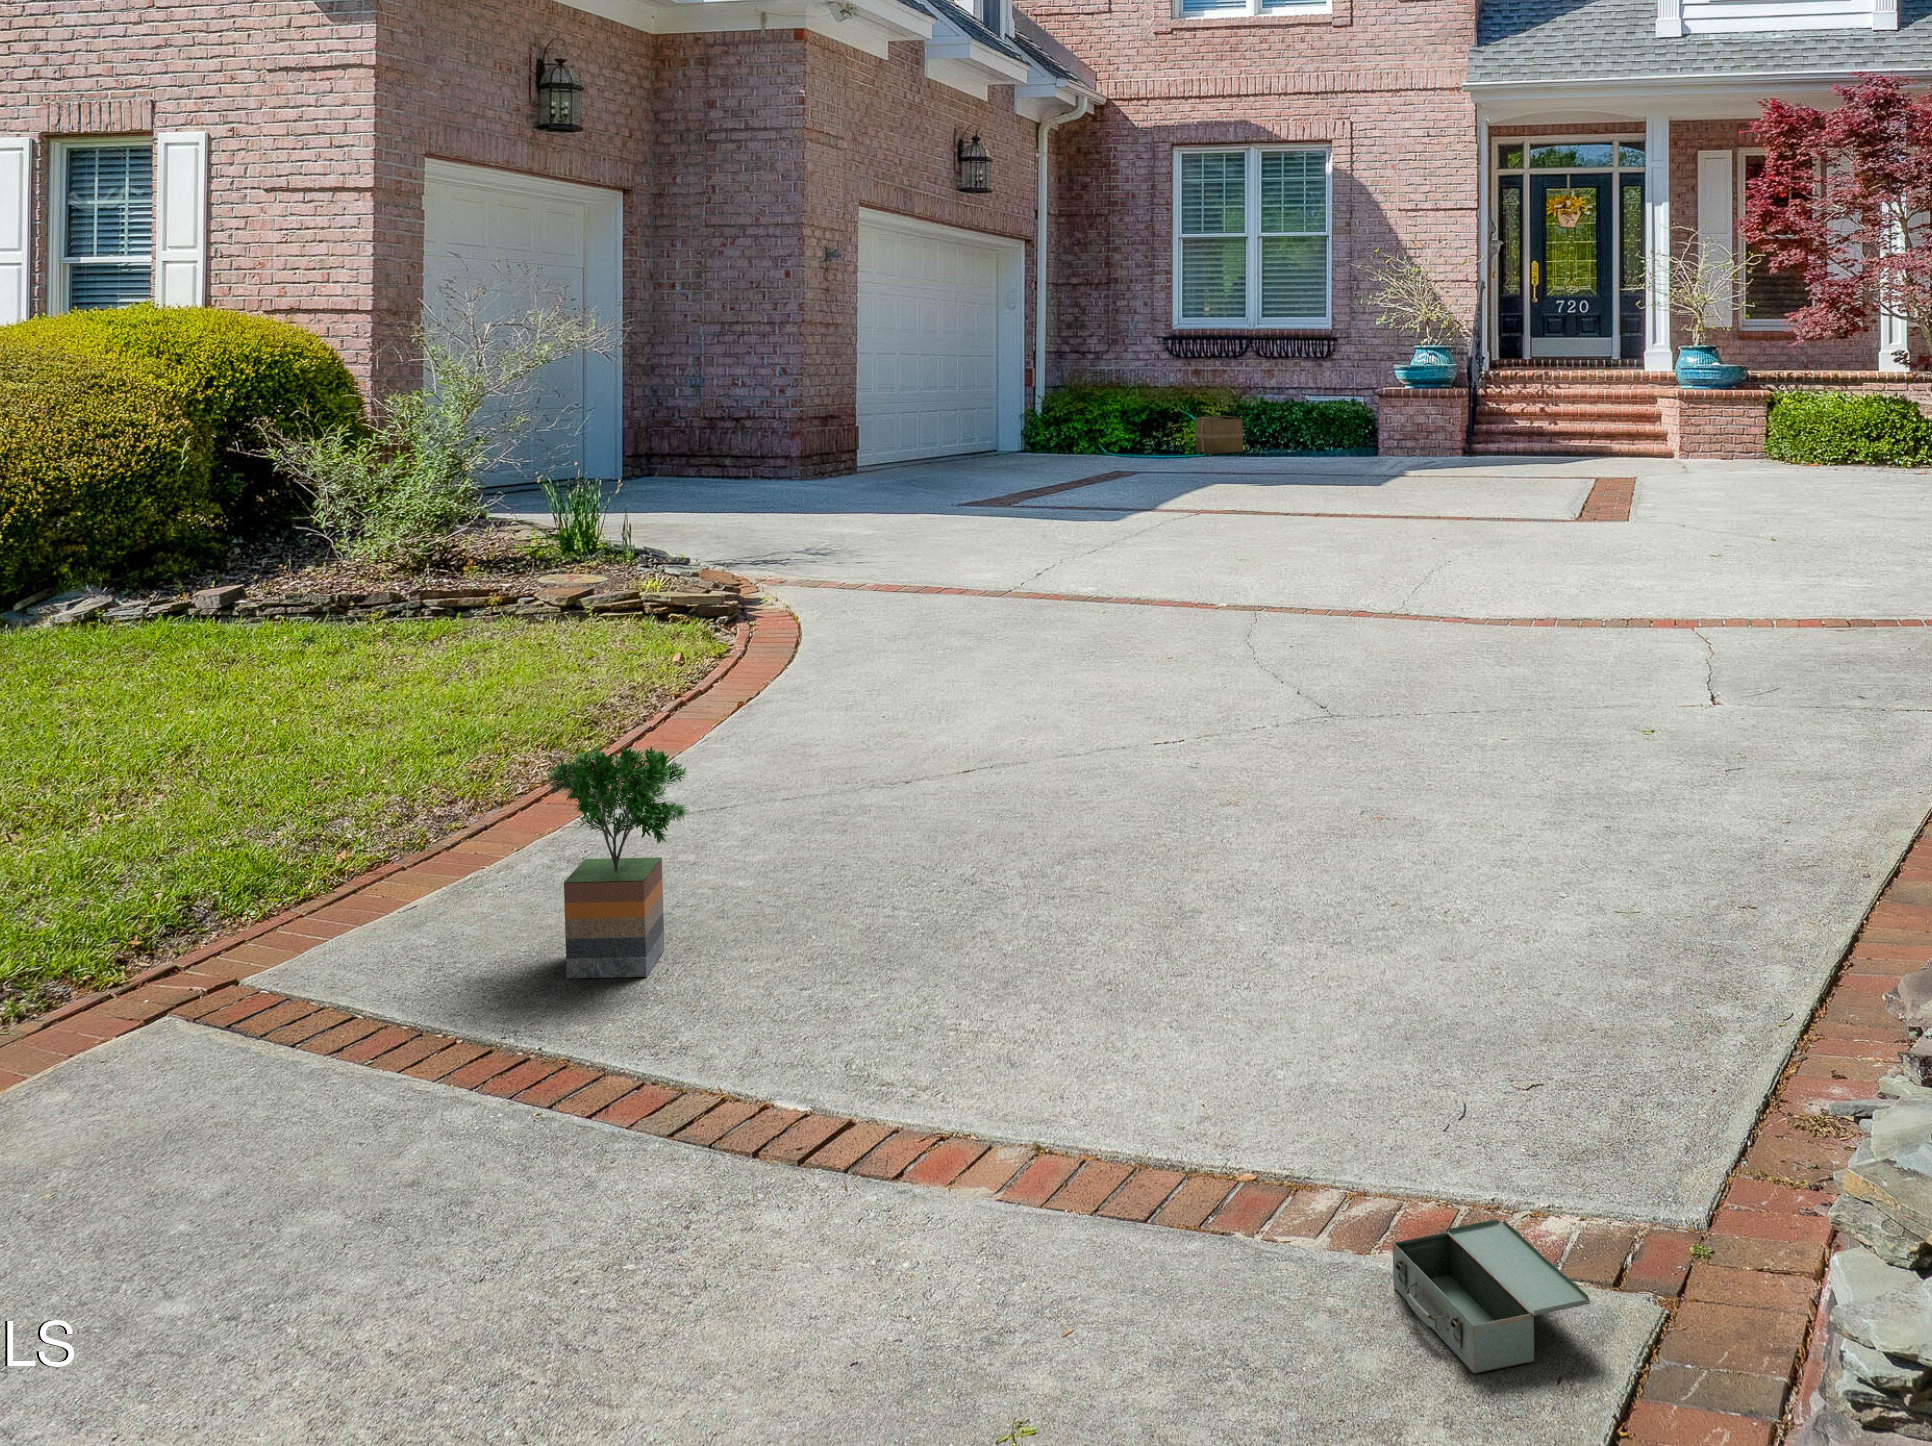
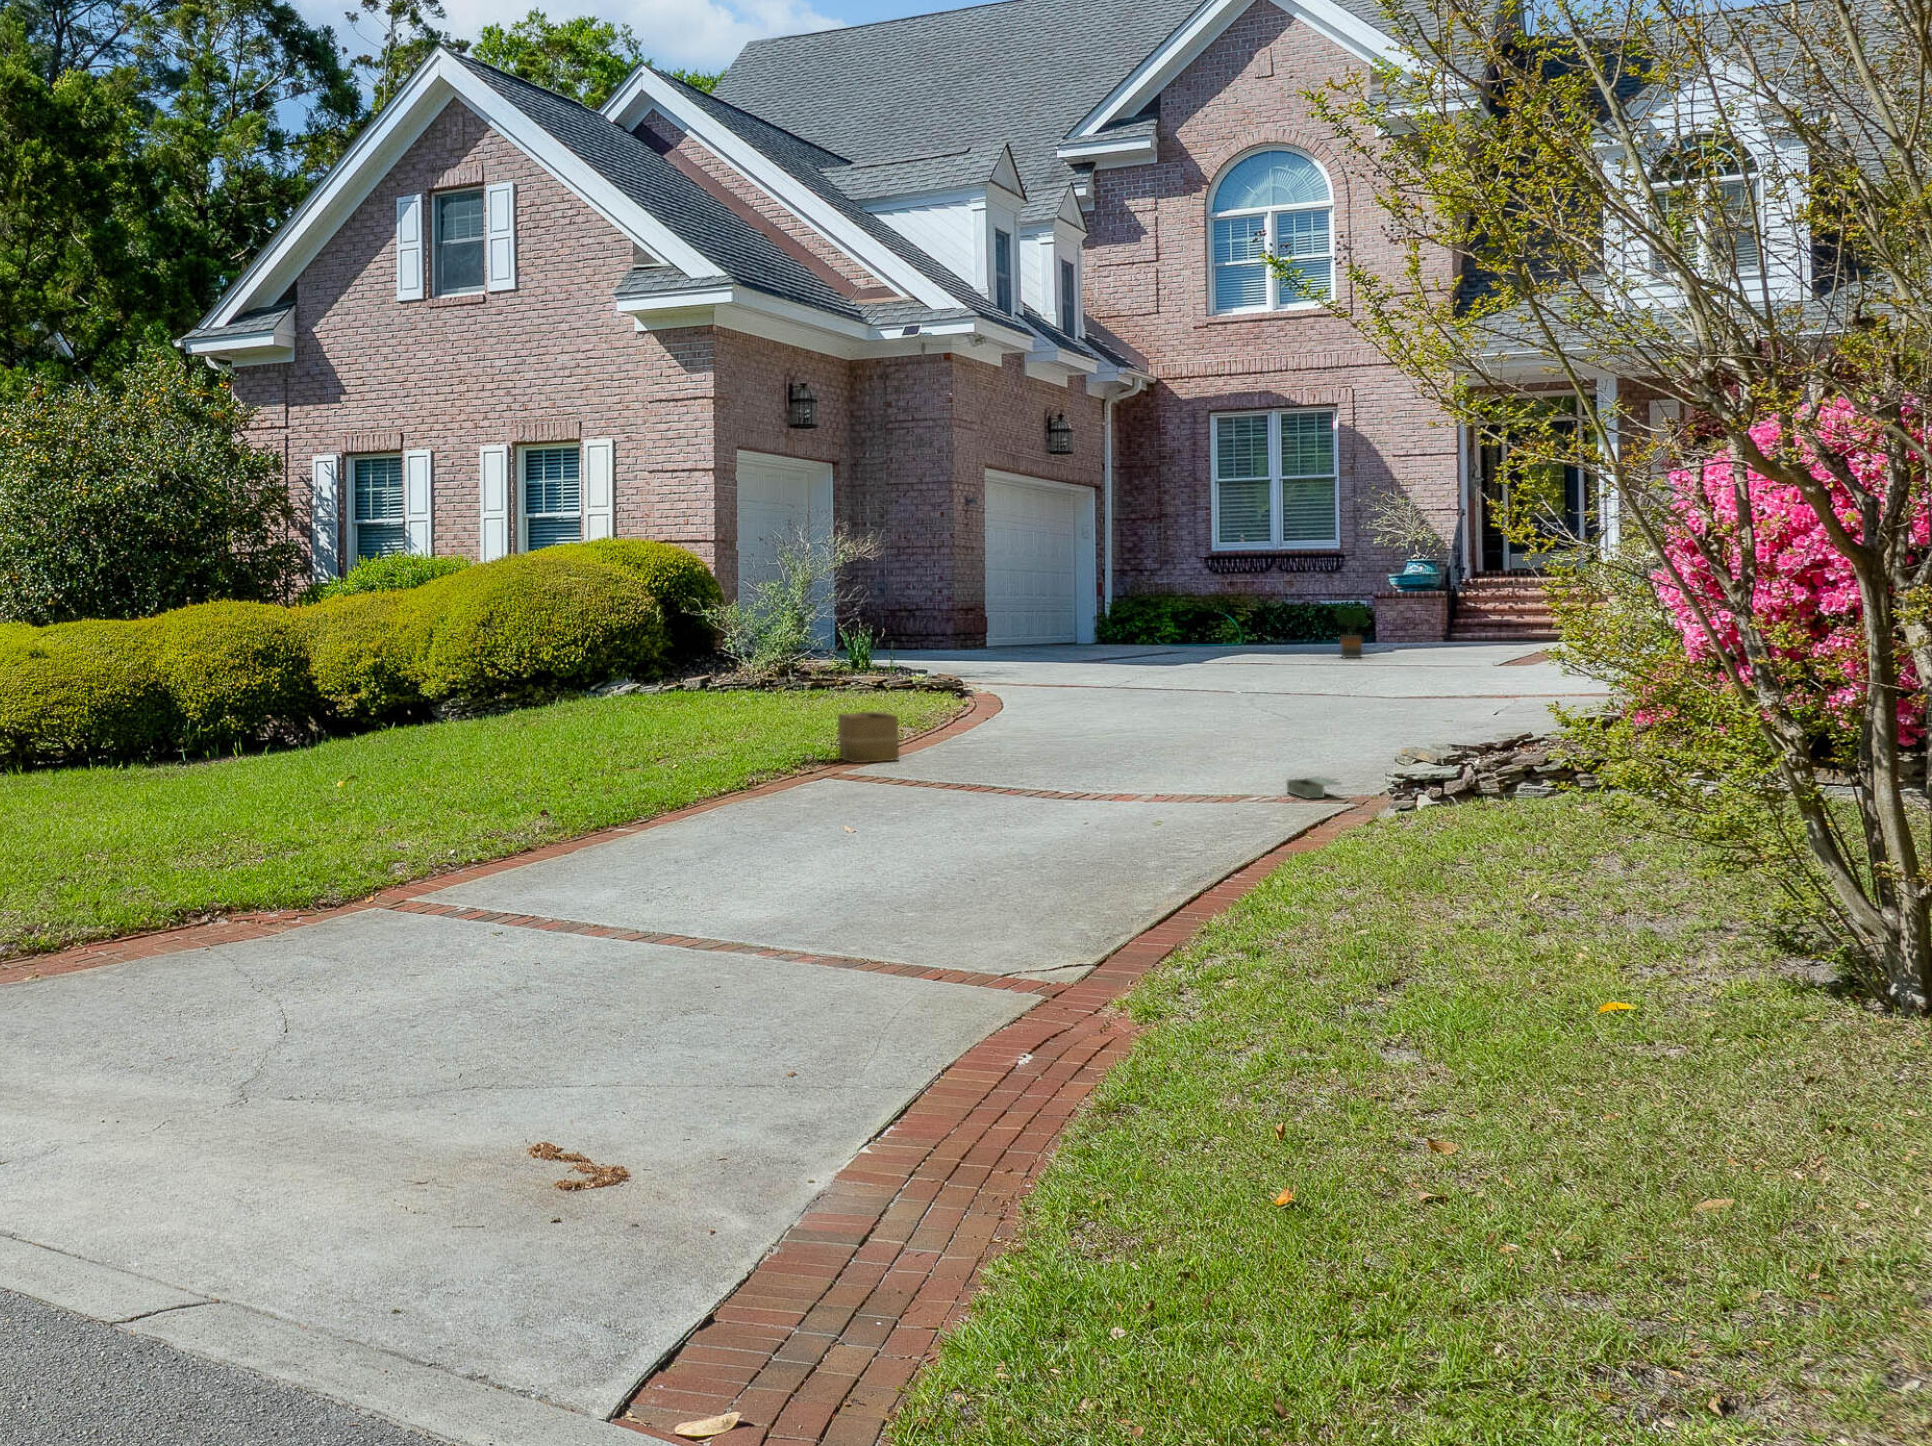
cardboard box: present [1195,416,1243,454] -> present [838,712,899,763]
potted tree: present [546,746,689,978] -> present [1334,610,1368,658]

